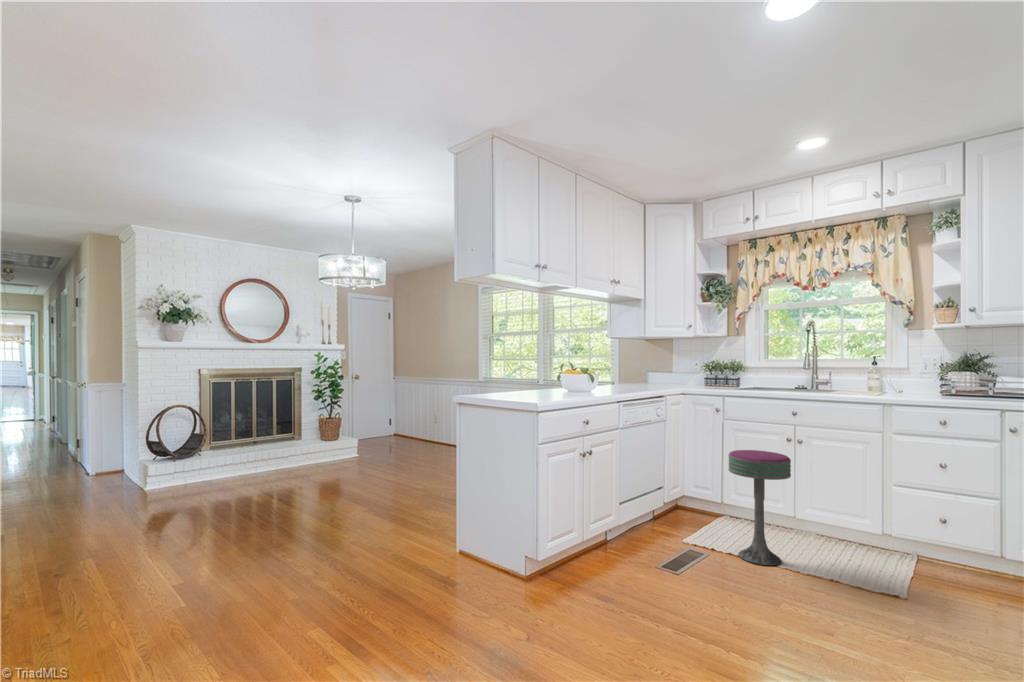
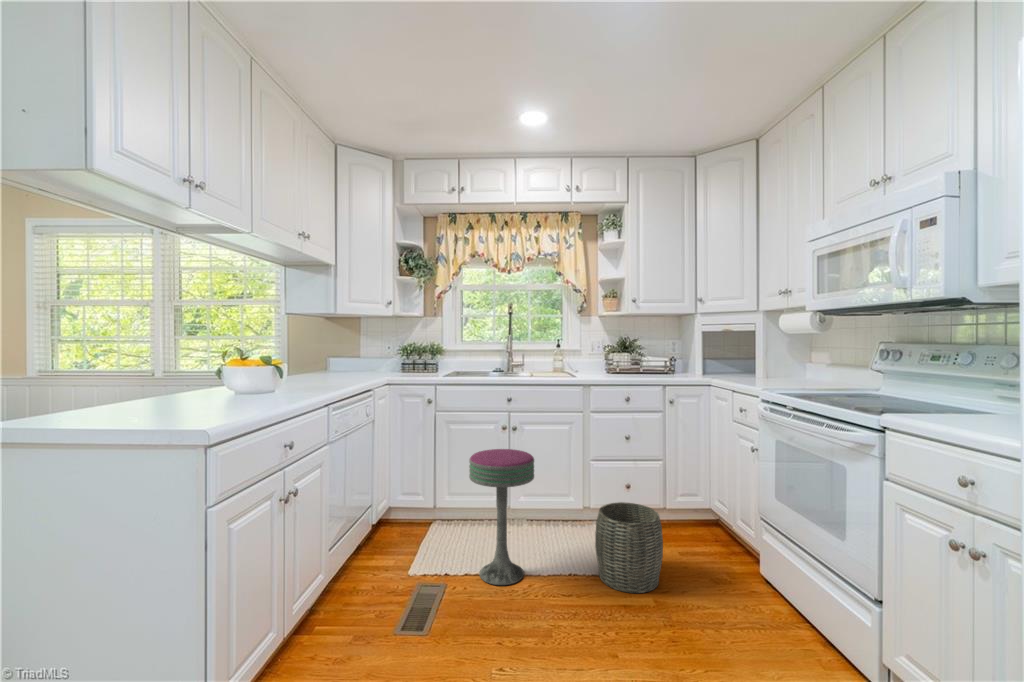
woven basket: none [854,520,937,610] -> present [595,502,663,593]

